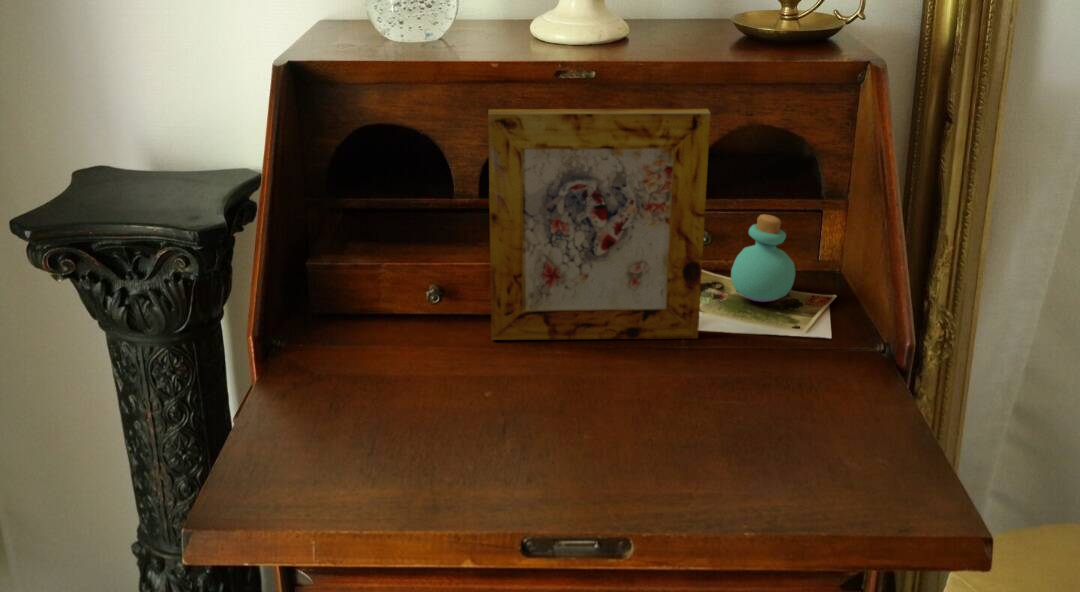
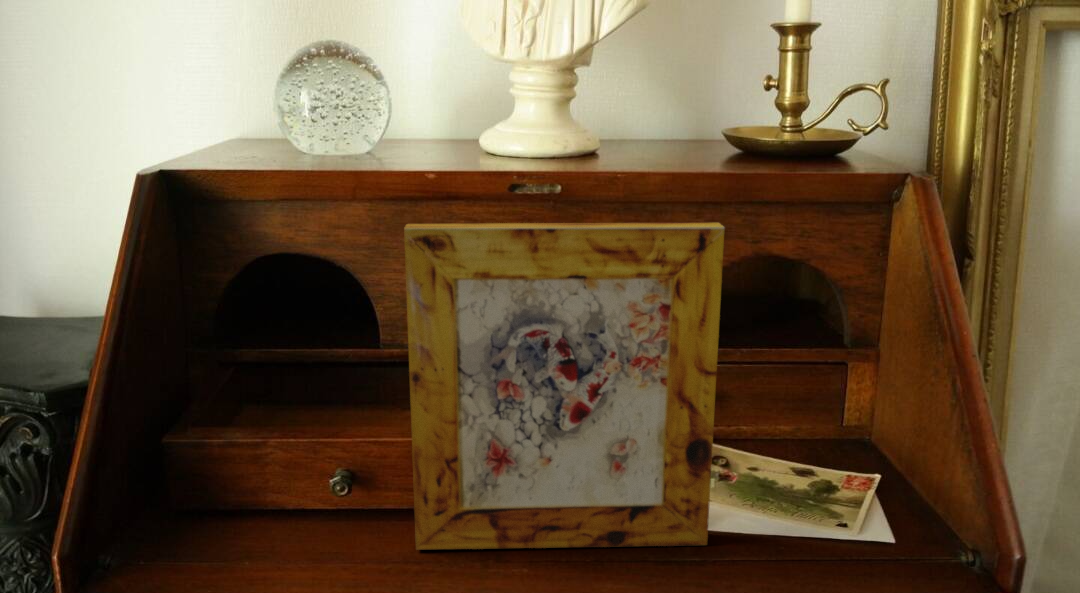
perfume bottle: present [731,214,795,302] -> none [742,368,827,485]

